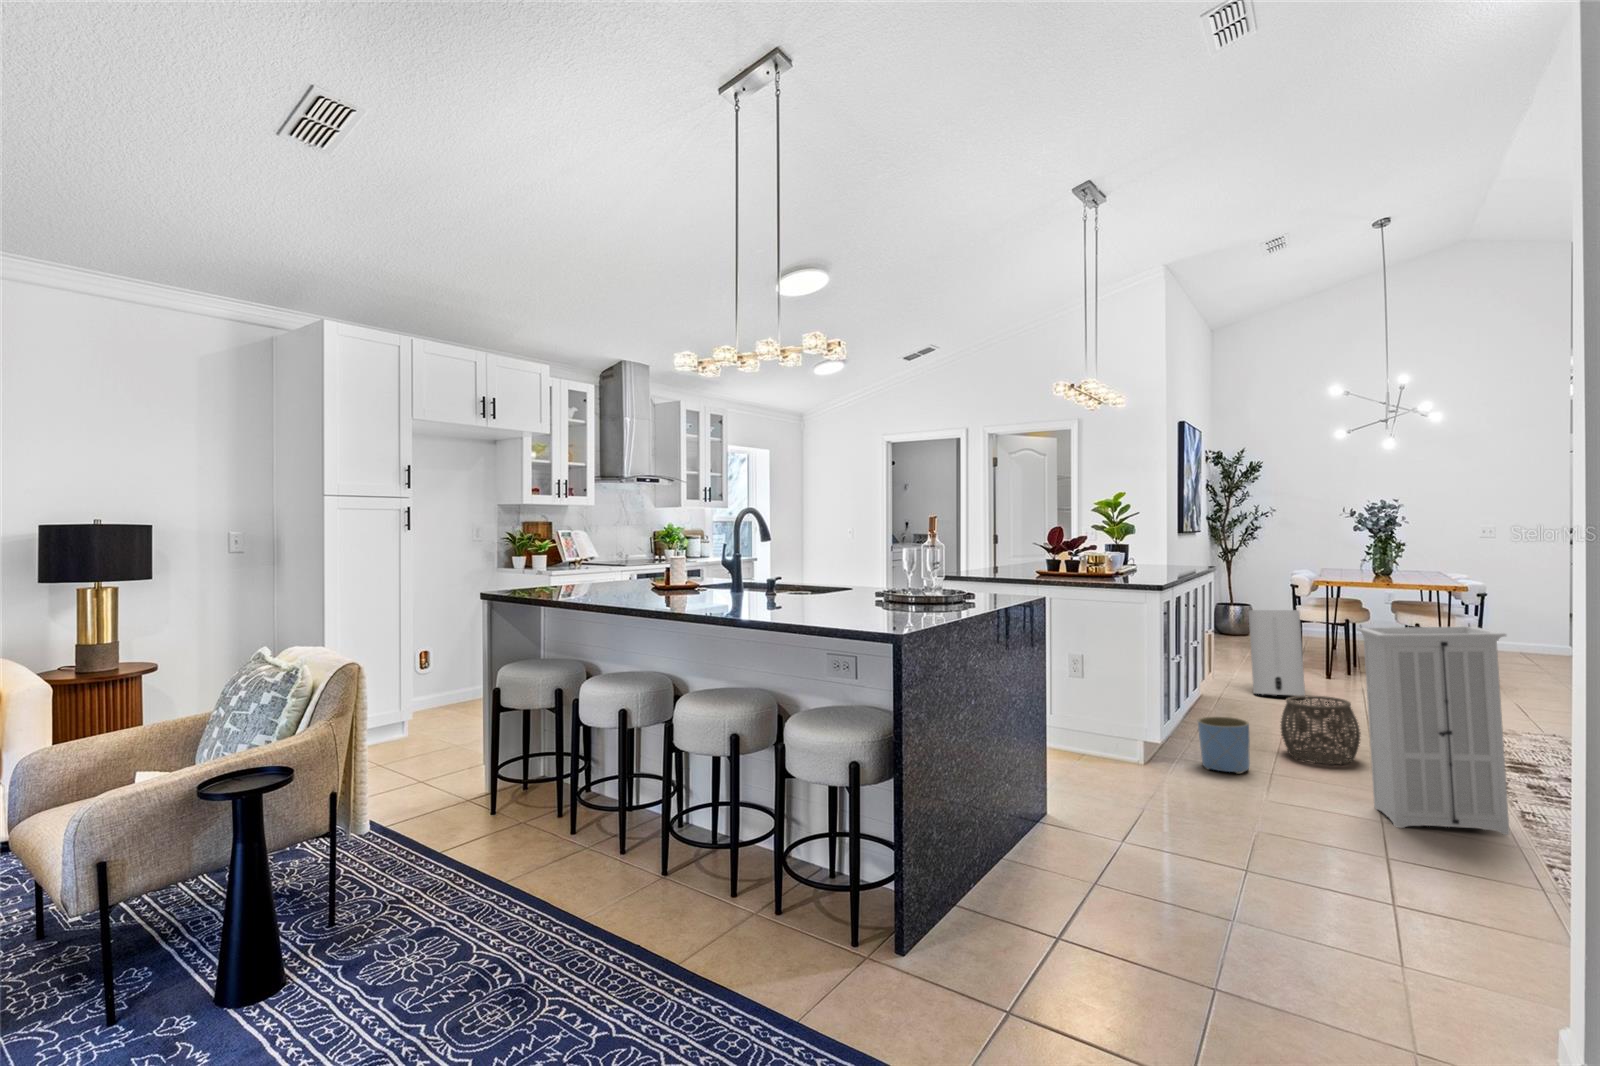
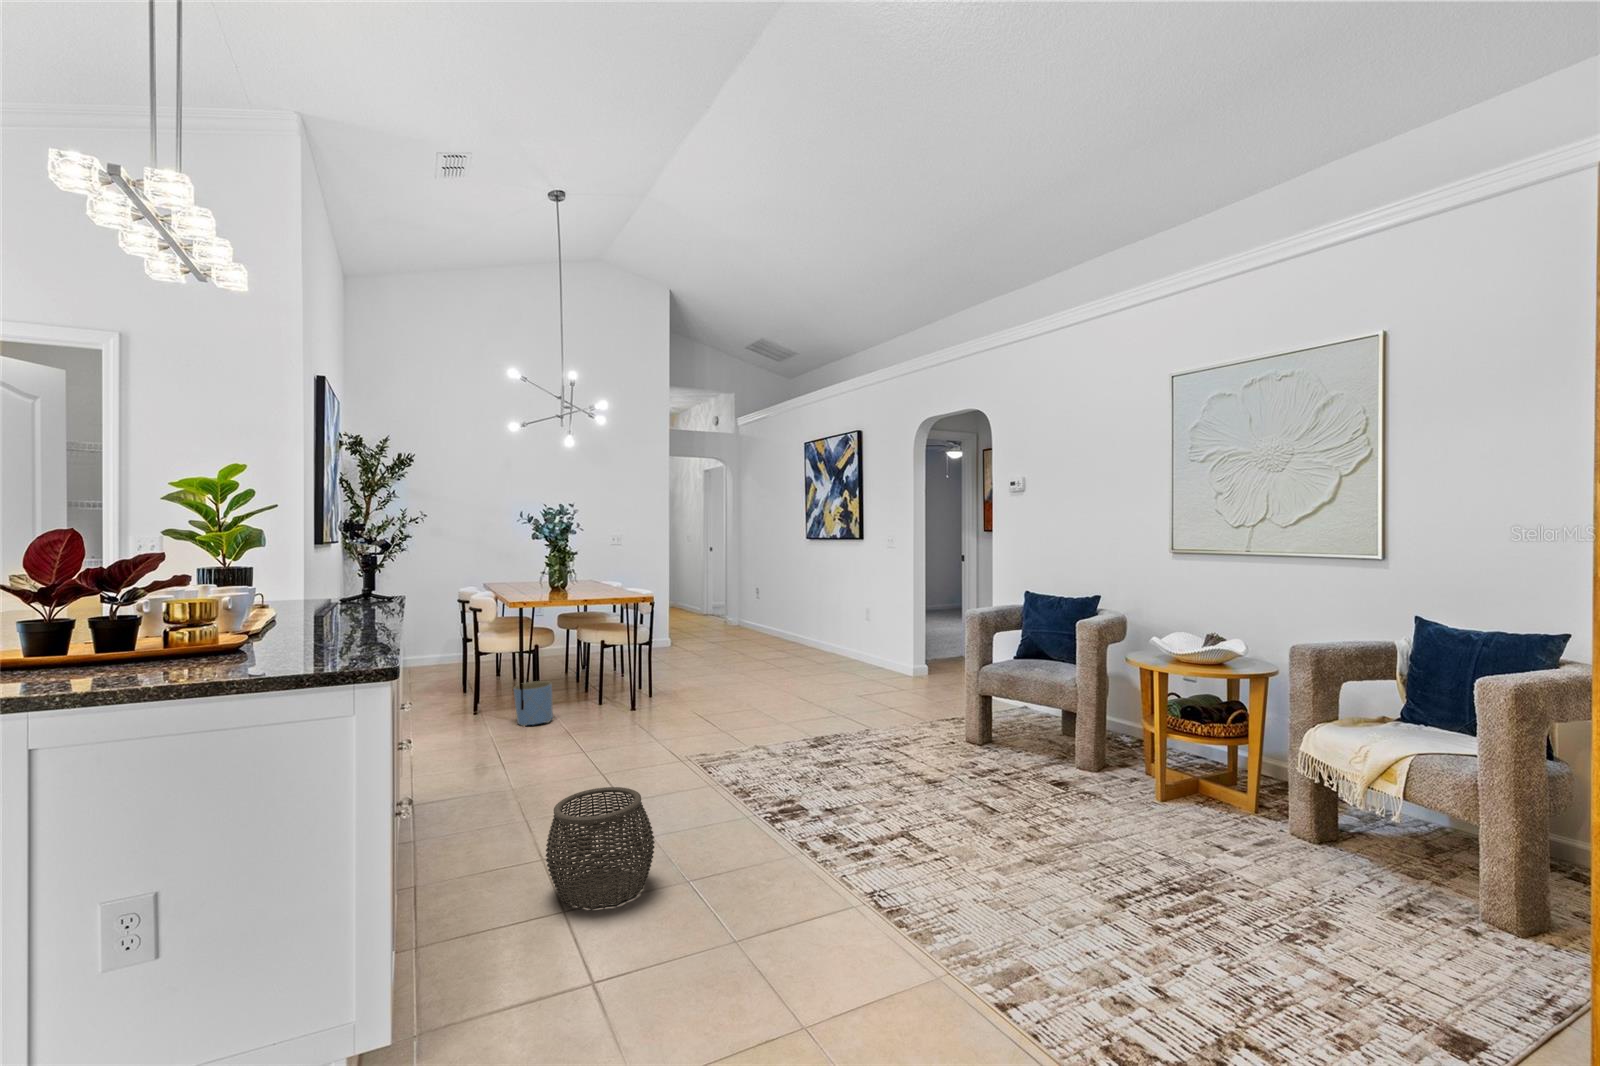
air purifier: present [1249,610,1305,696] -> none [438,648,516,779]
storage cabinet: present [1357,624,1510,835] -> none [711,663,891,1023]
planter: present [1198,716,1250,774] -> present [514,681,553,727]

